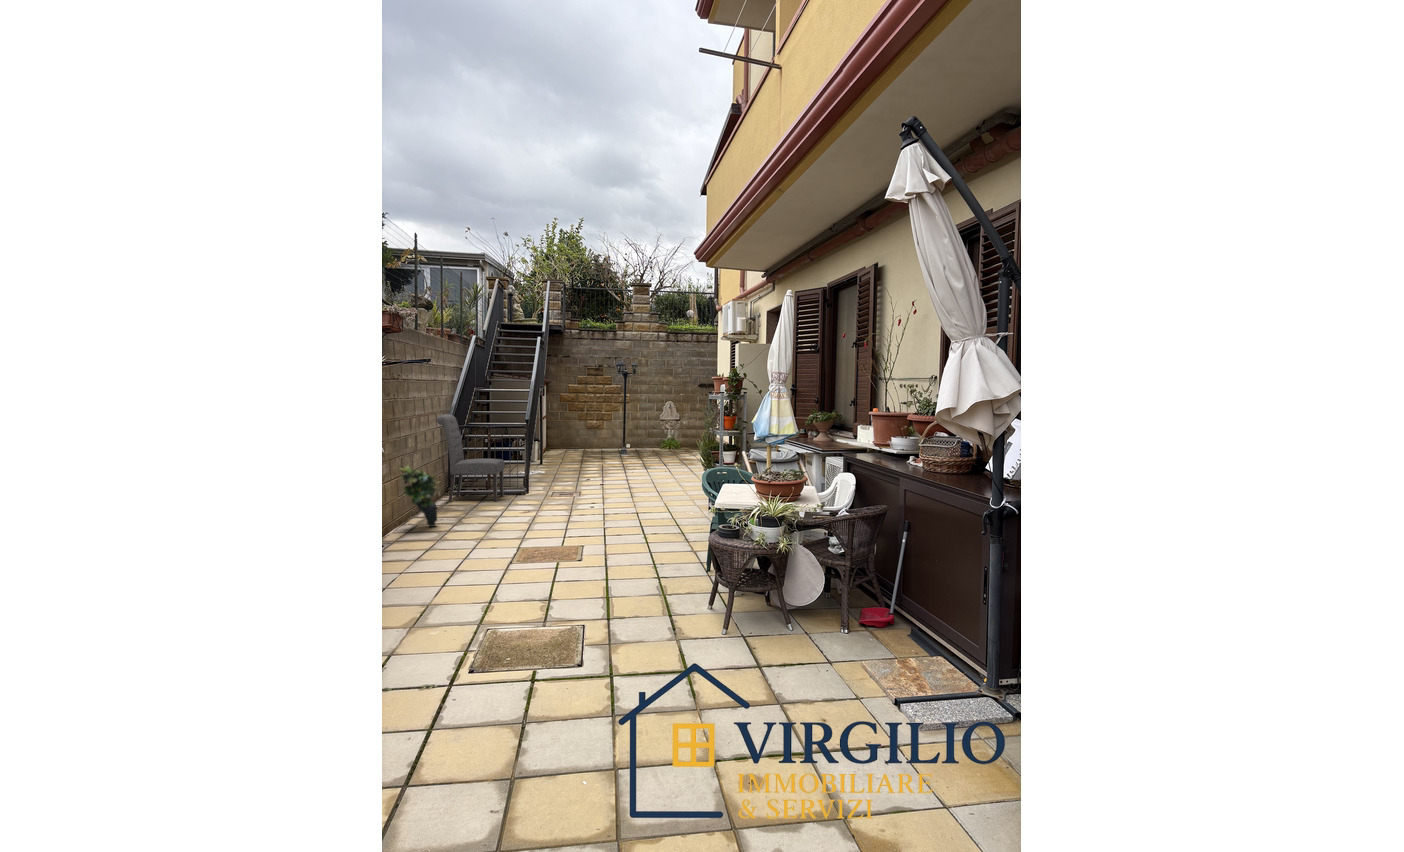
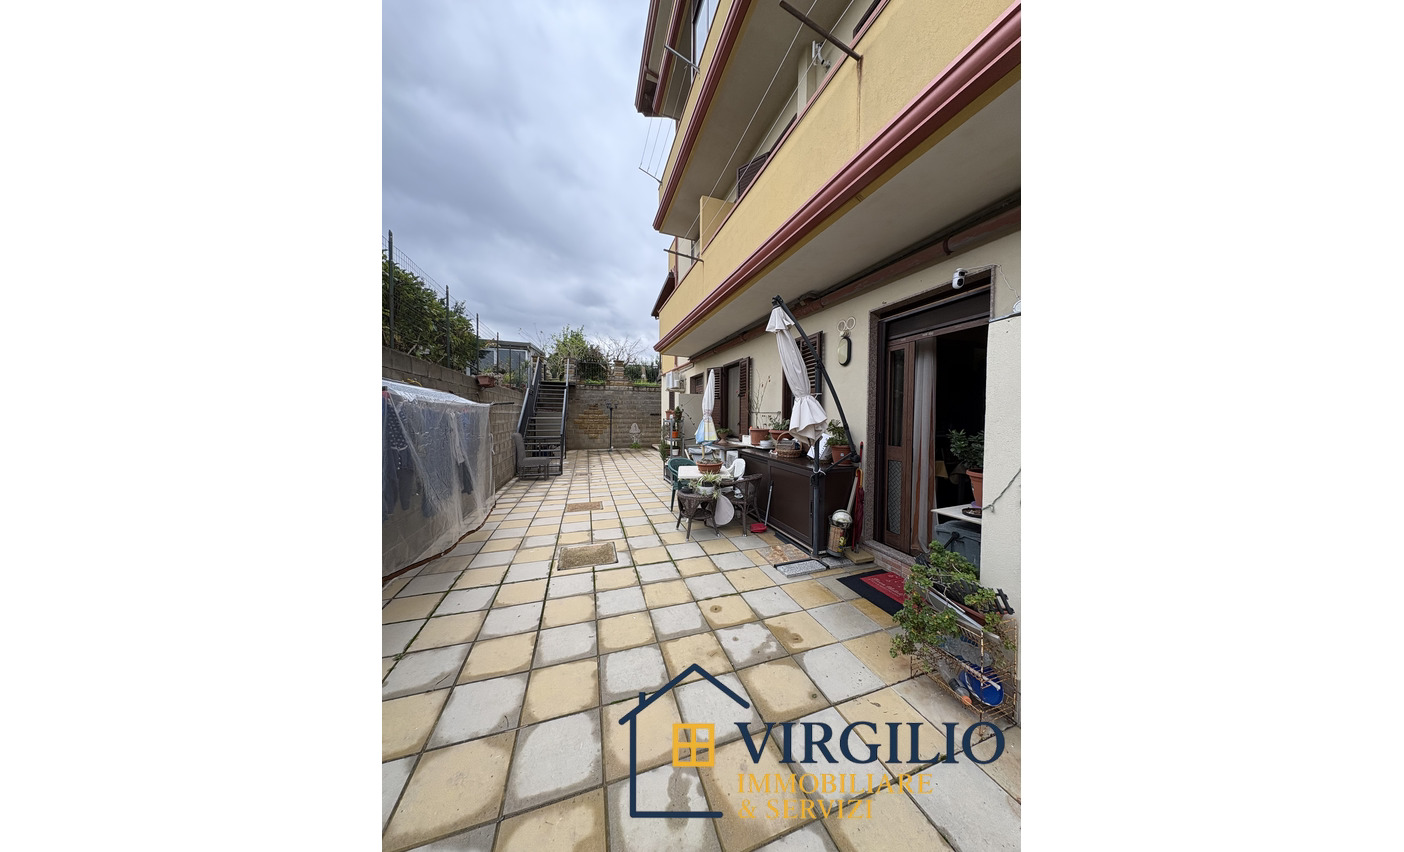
potted plant: present [400,466,438,527] -> none [493,462,517,496]

